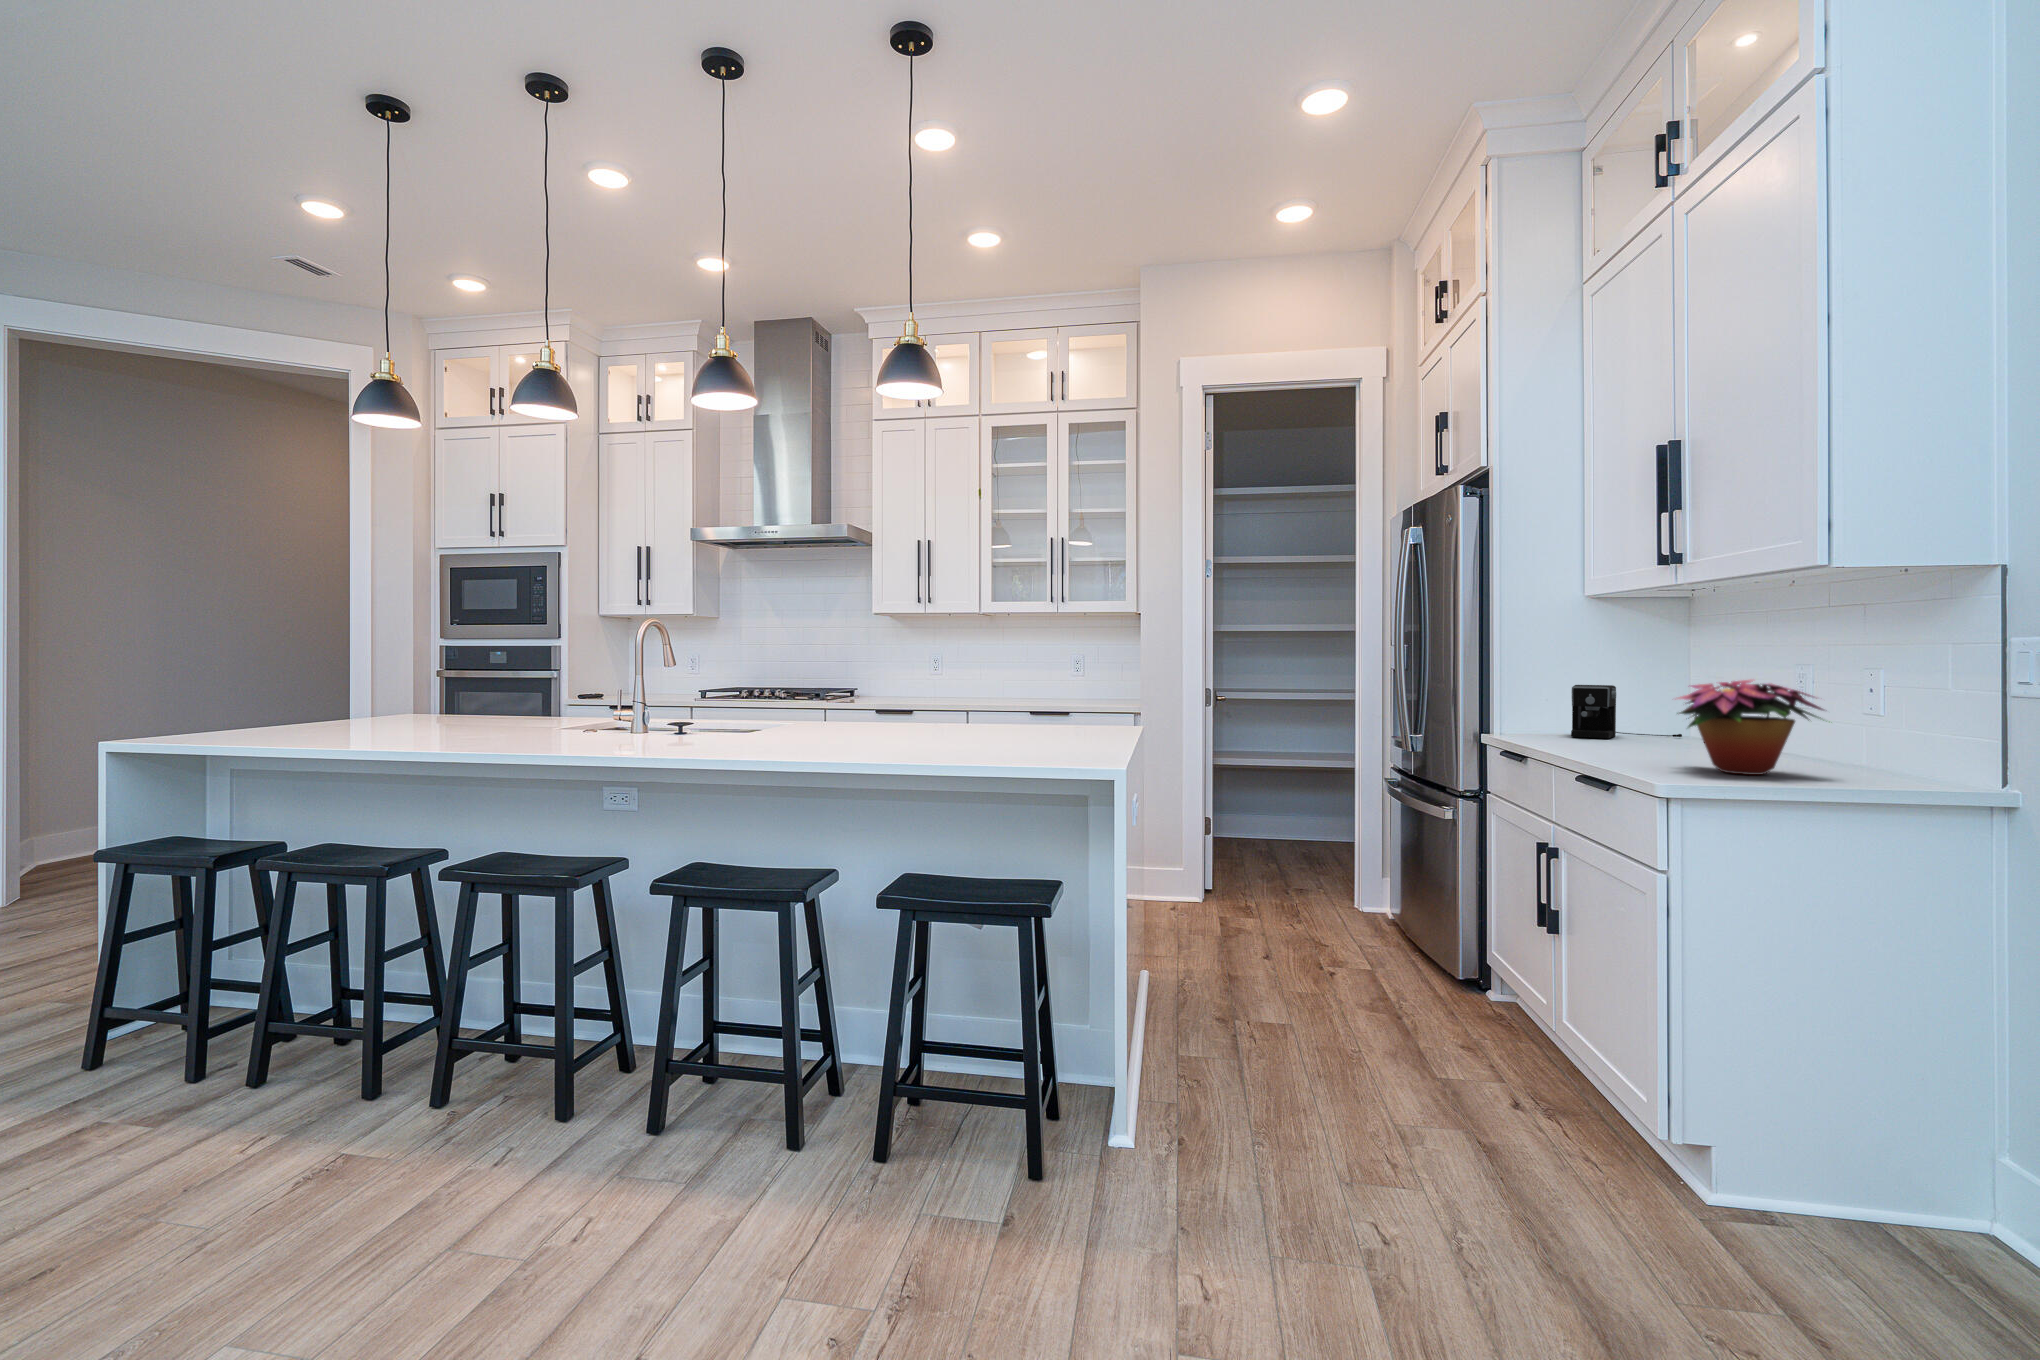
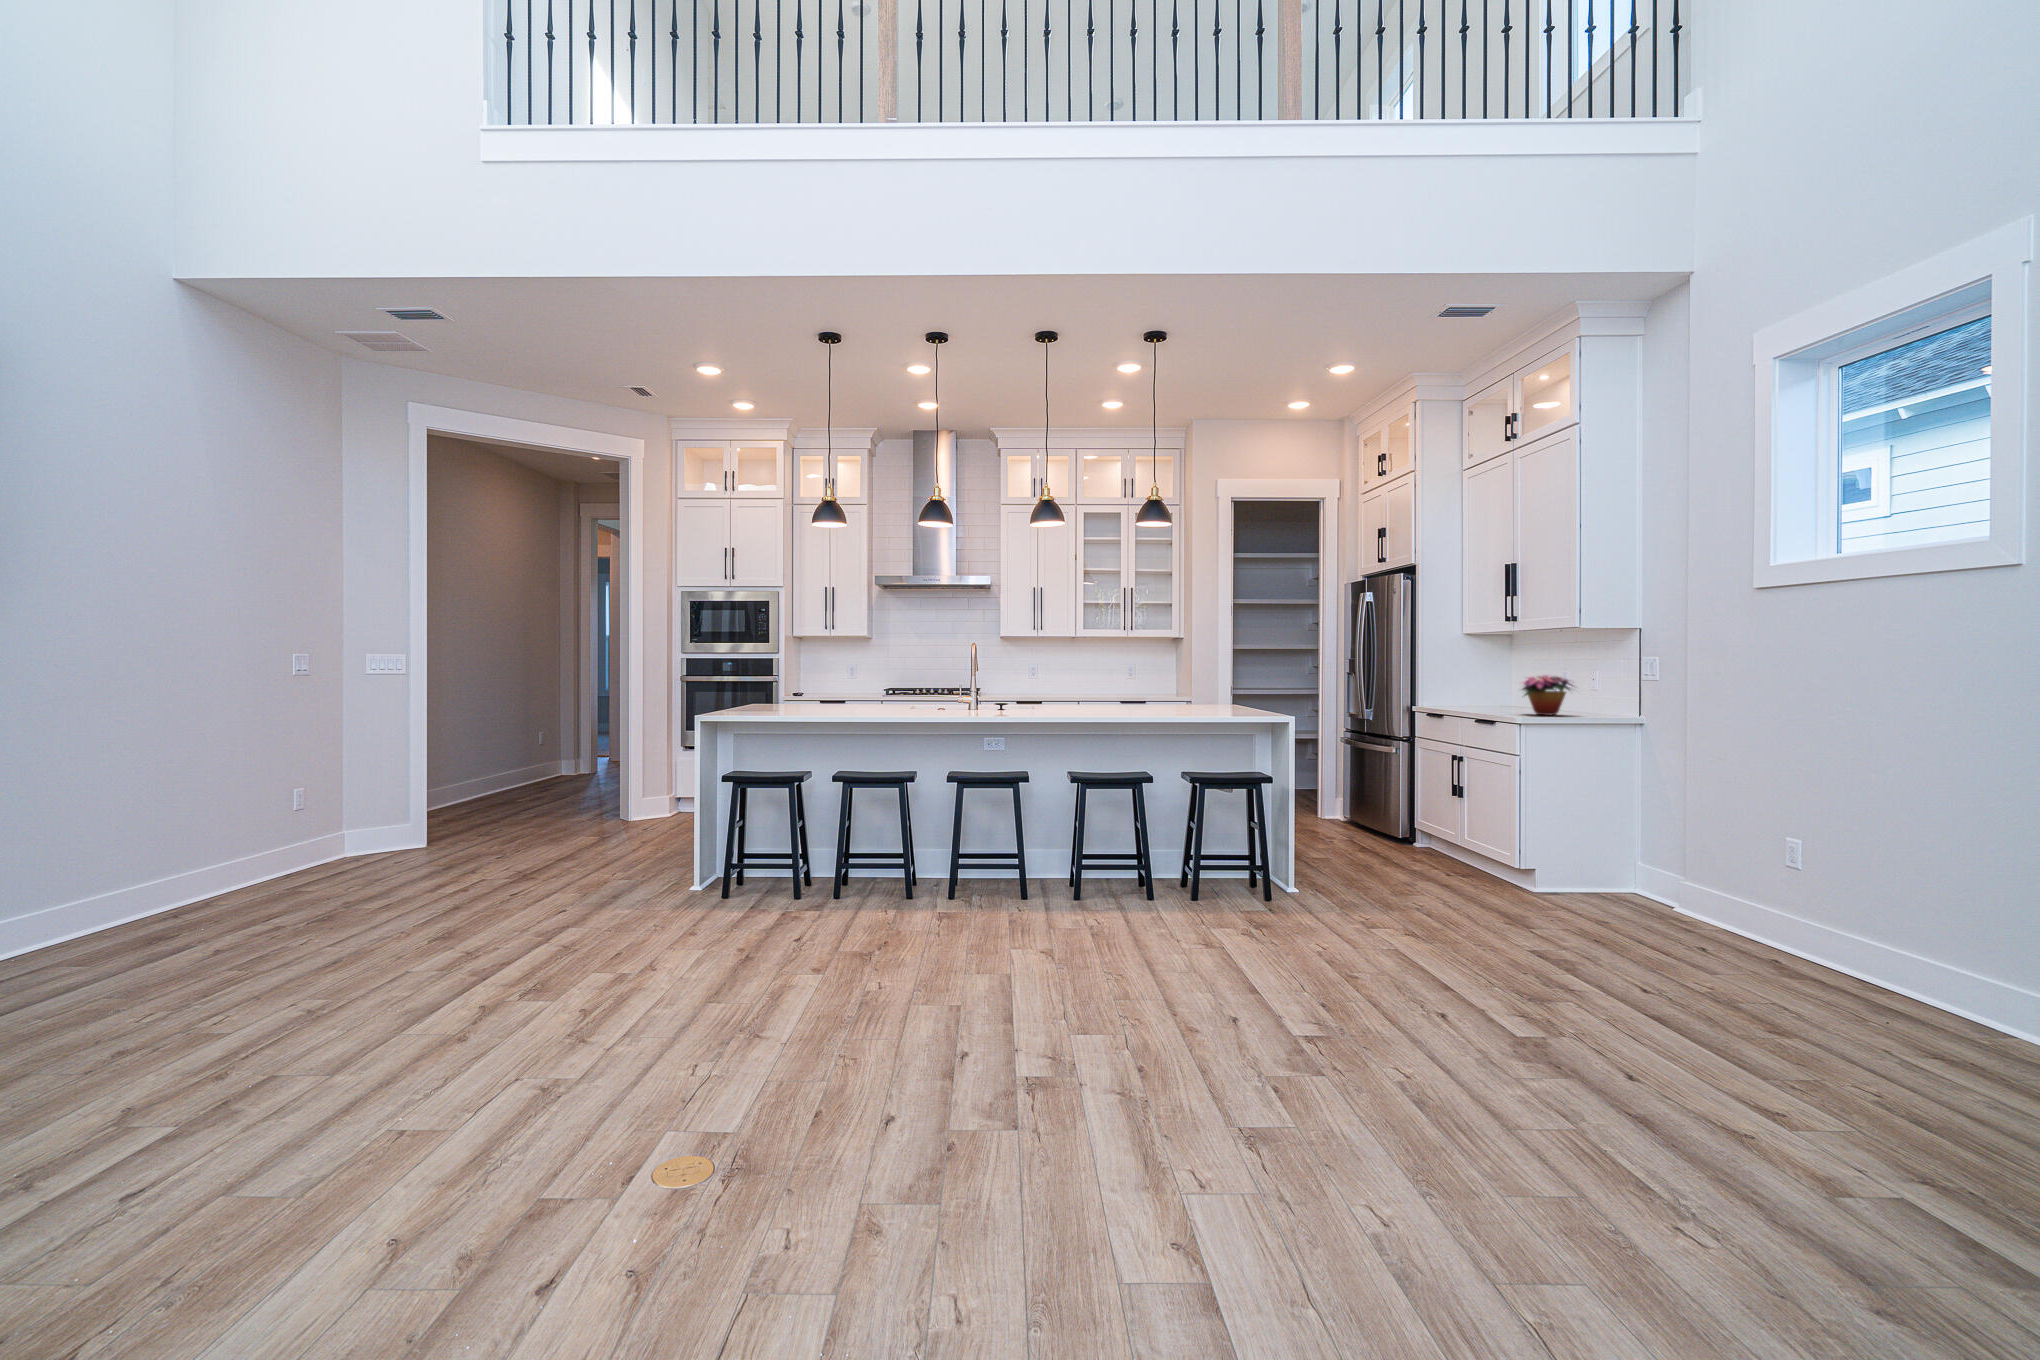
coffee maker: present [1571,685,1682,738] -> none [1460,680,1512,707]

